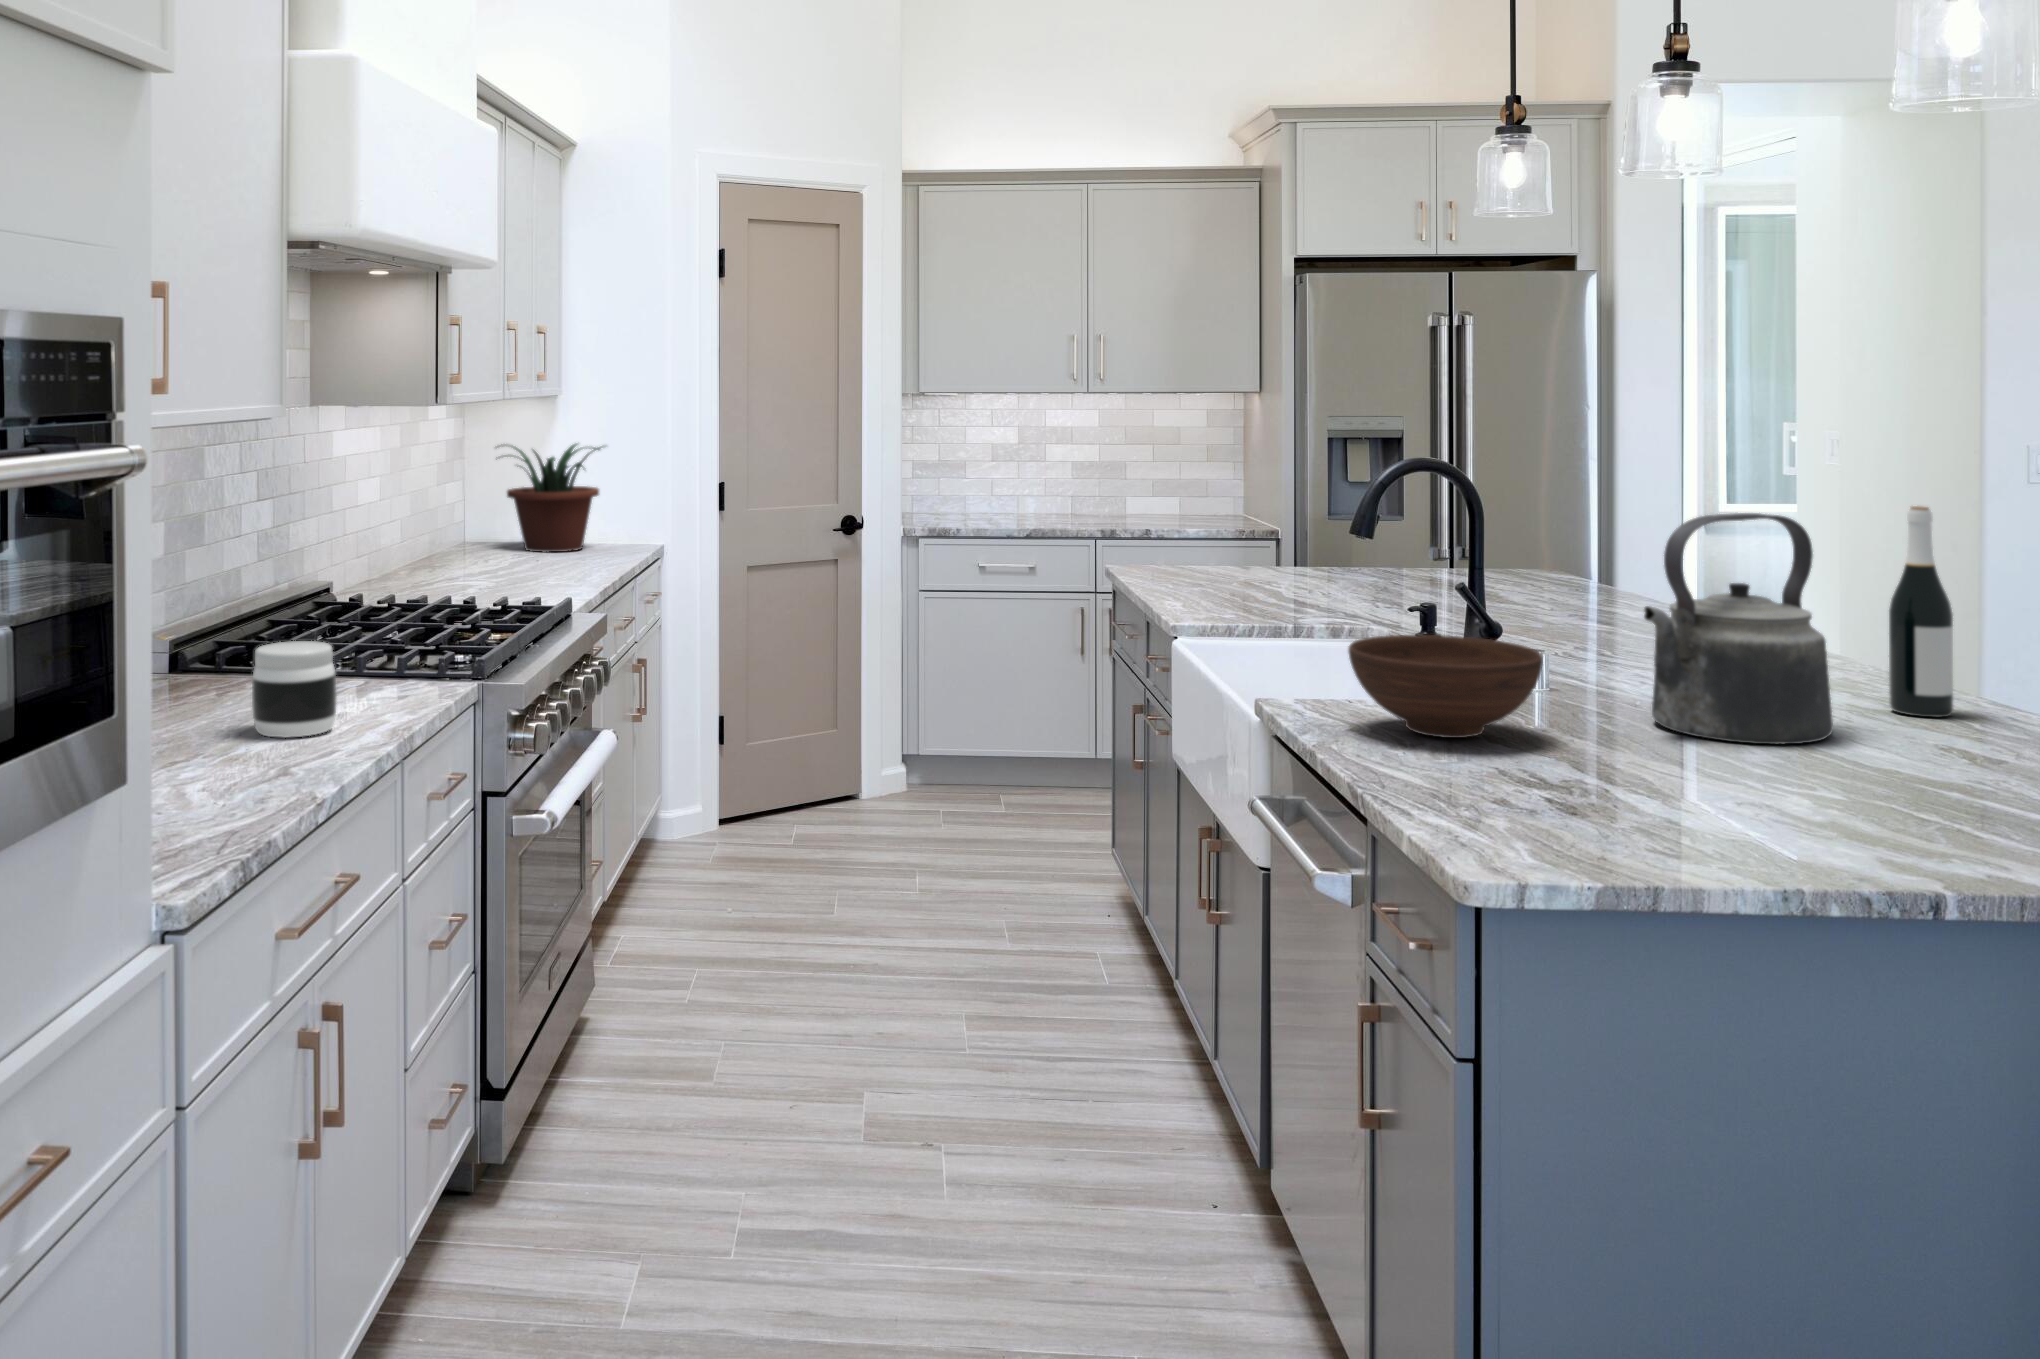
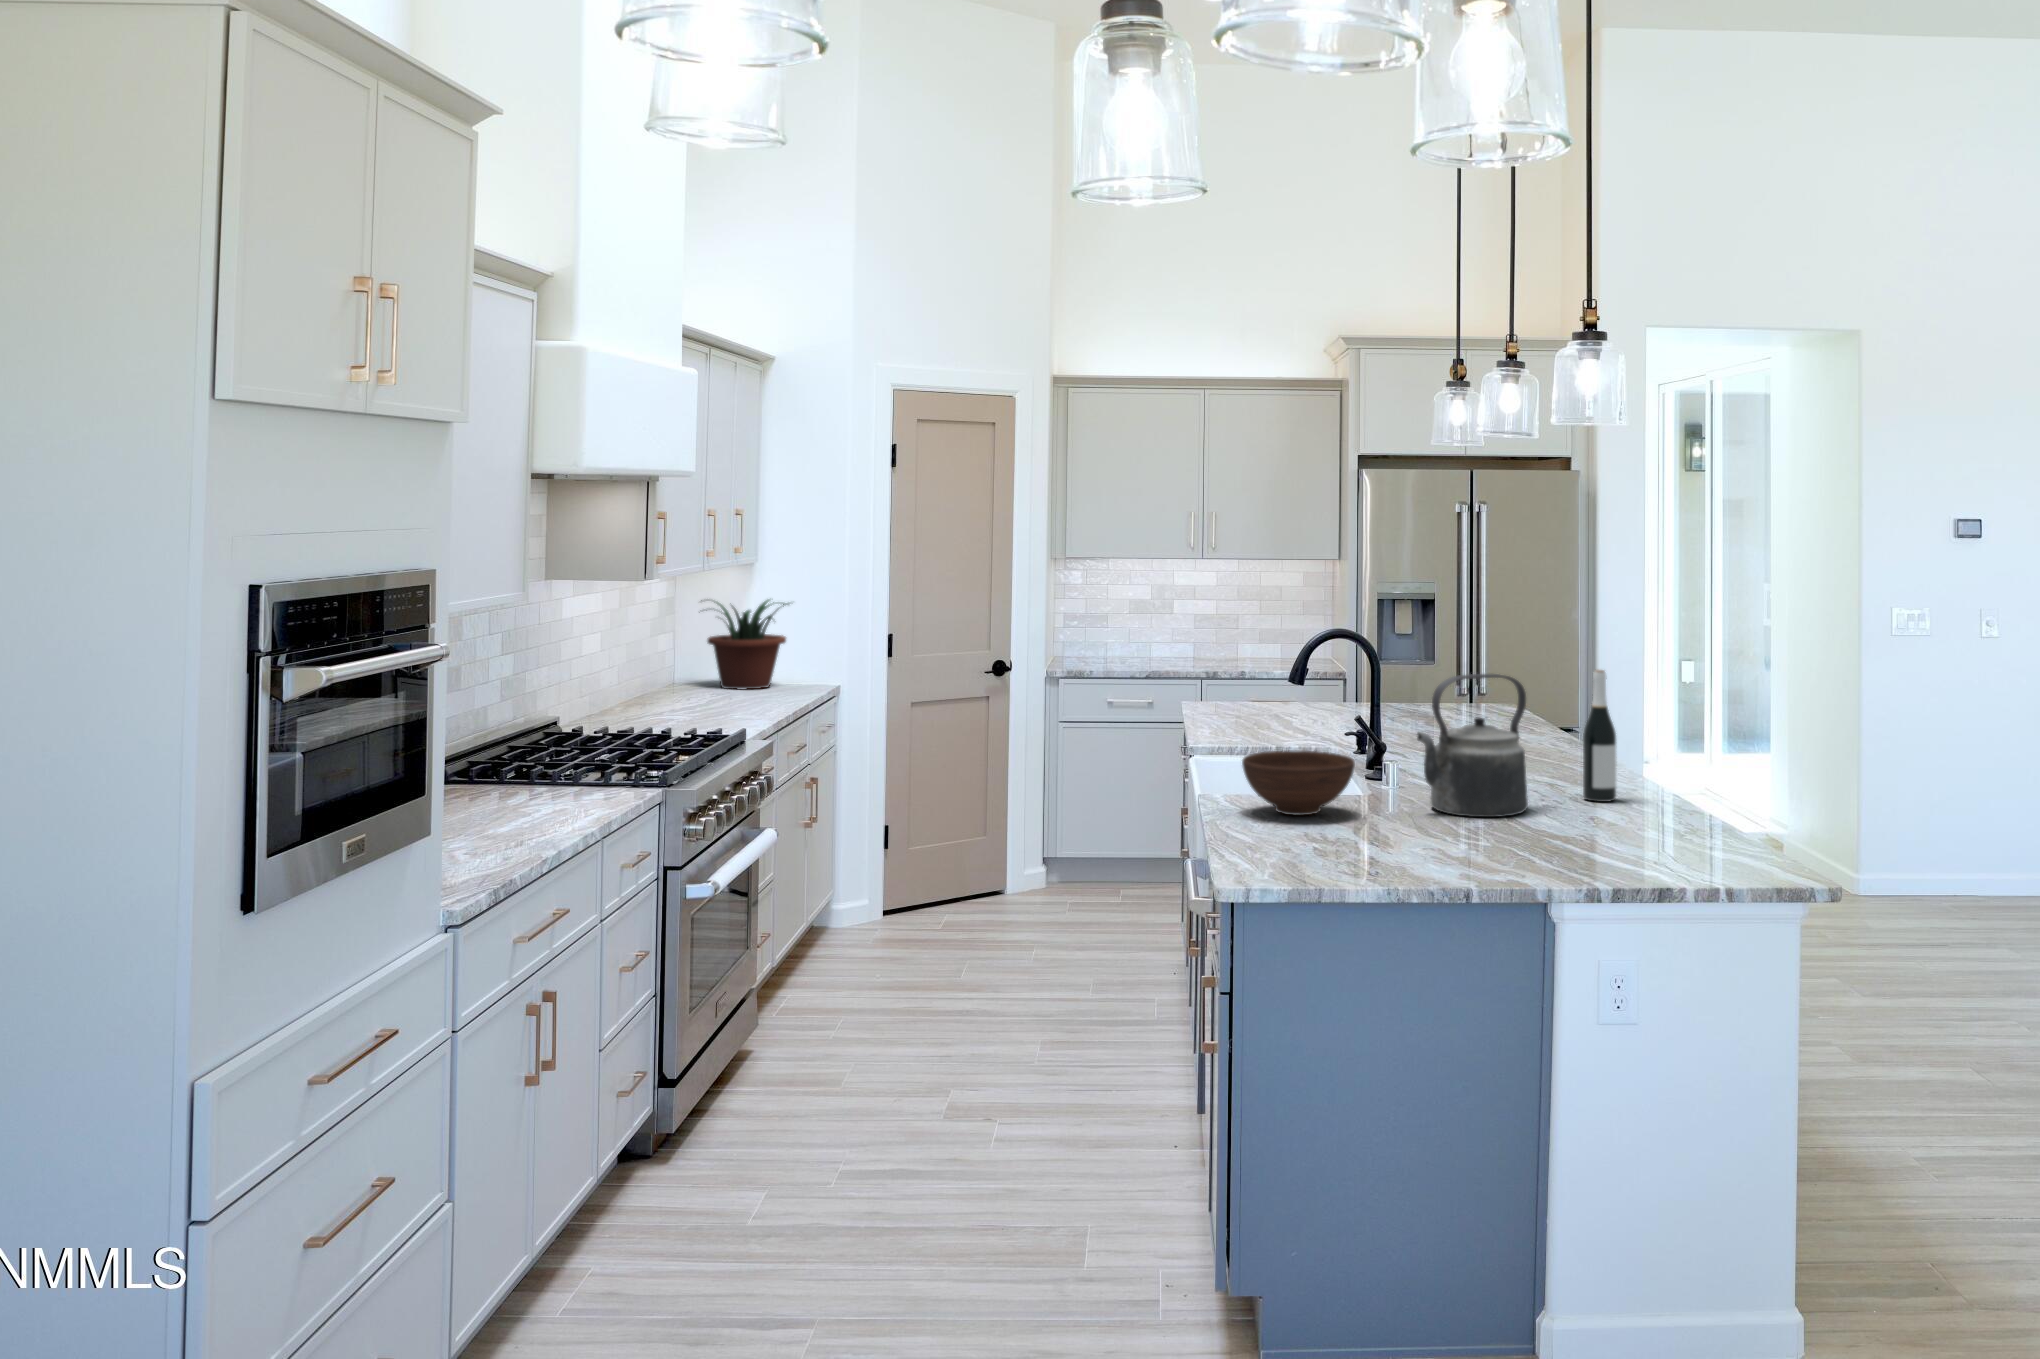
jar: present [252,641,337,738] -> none [501,756,562,822]

